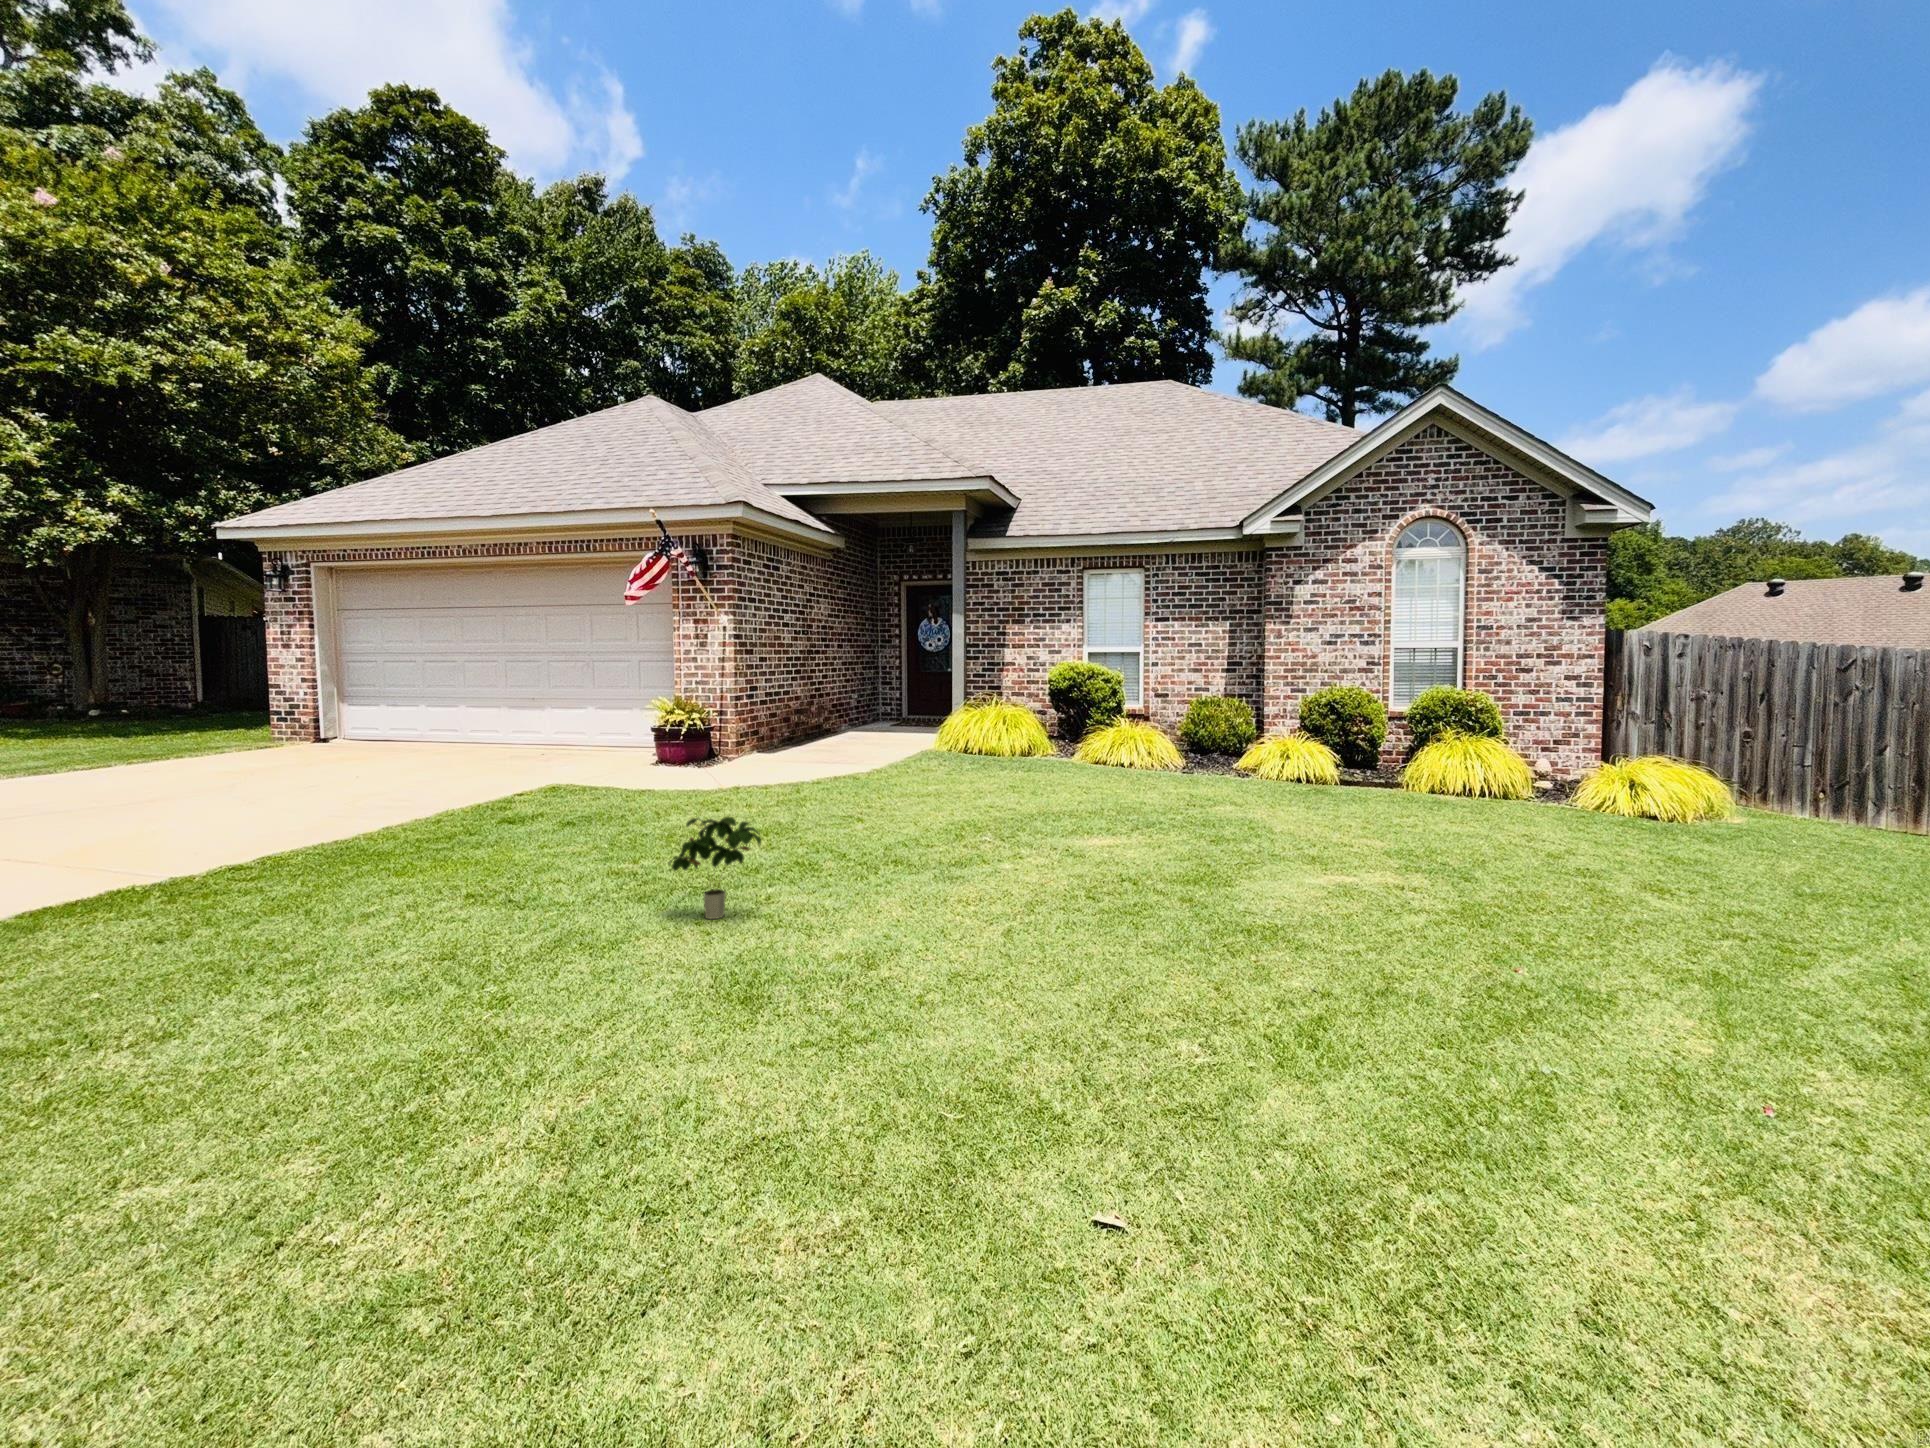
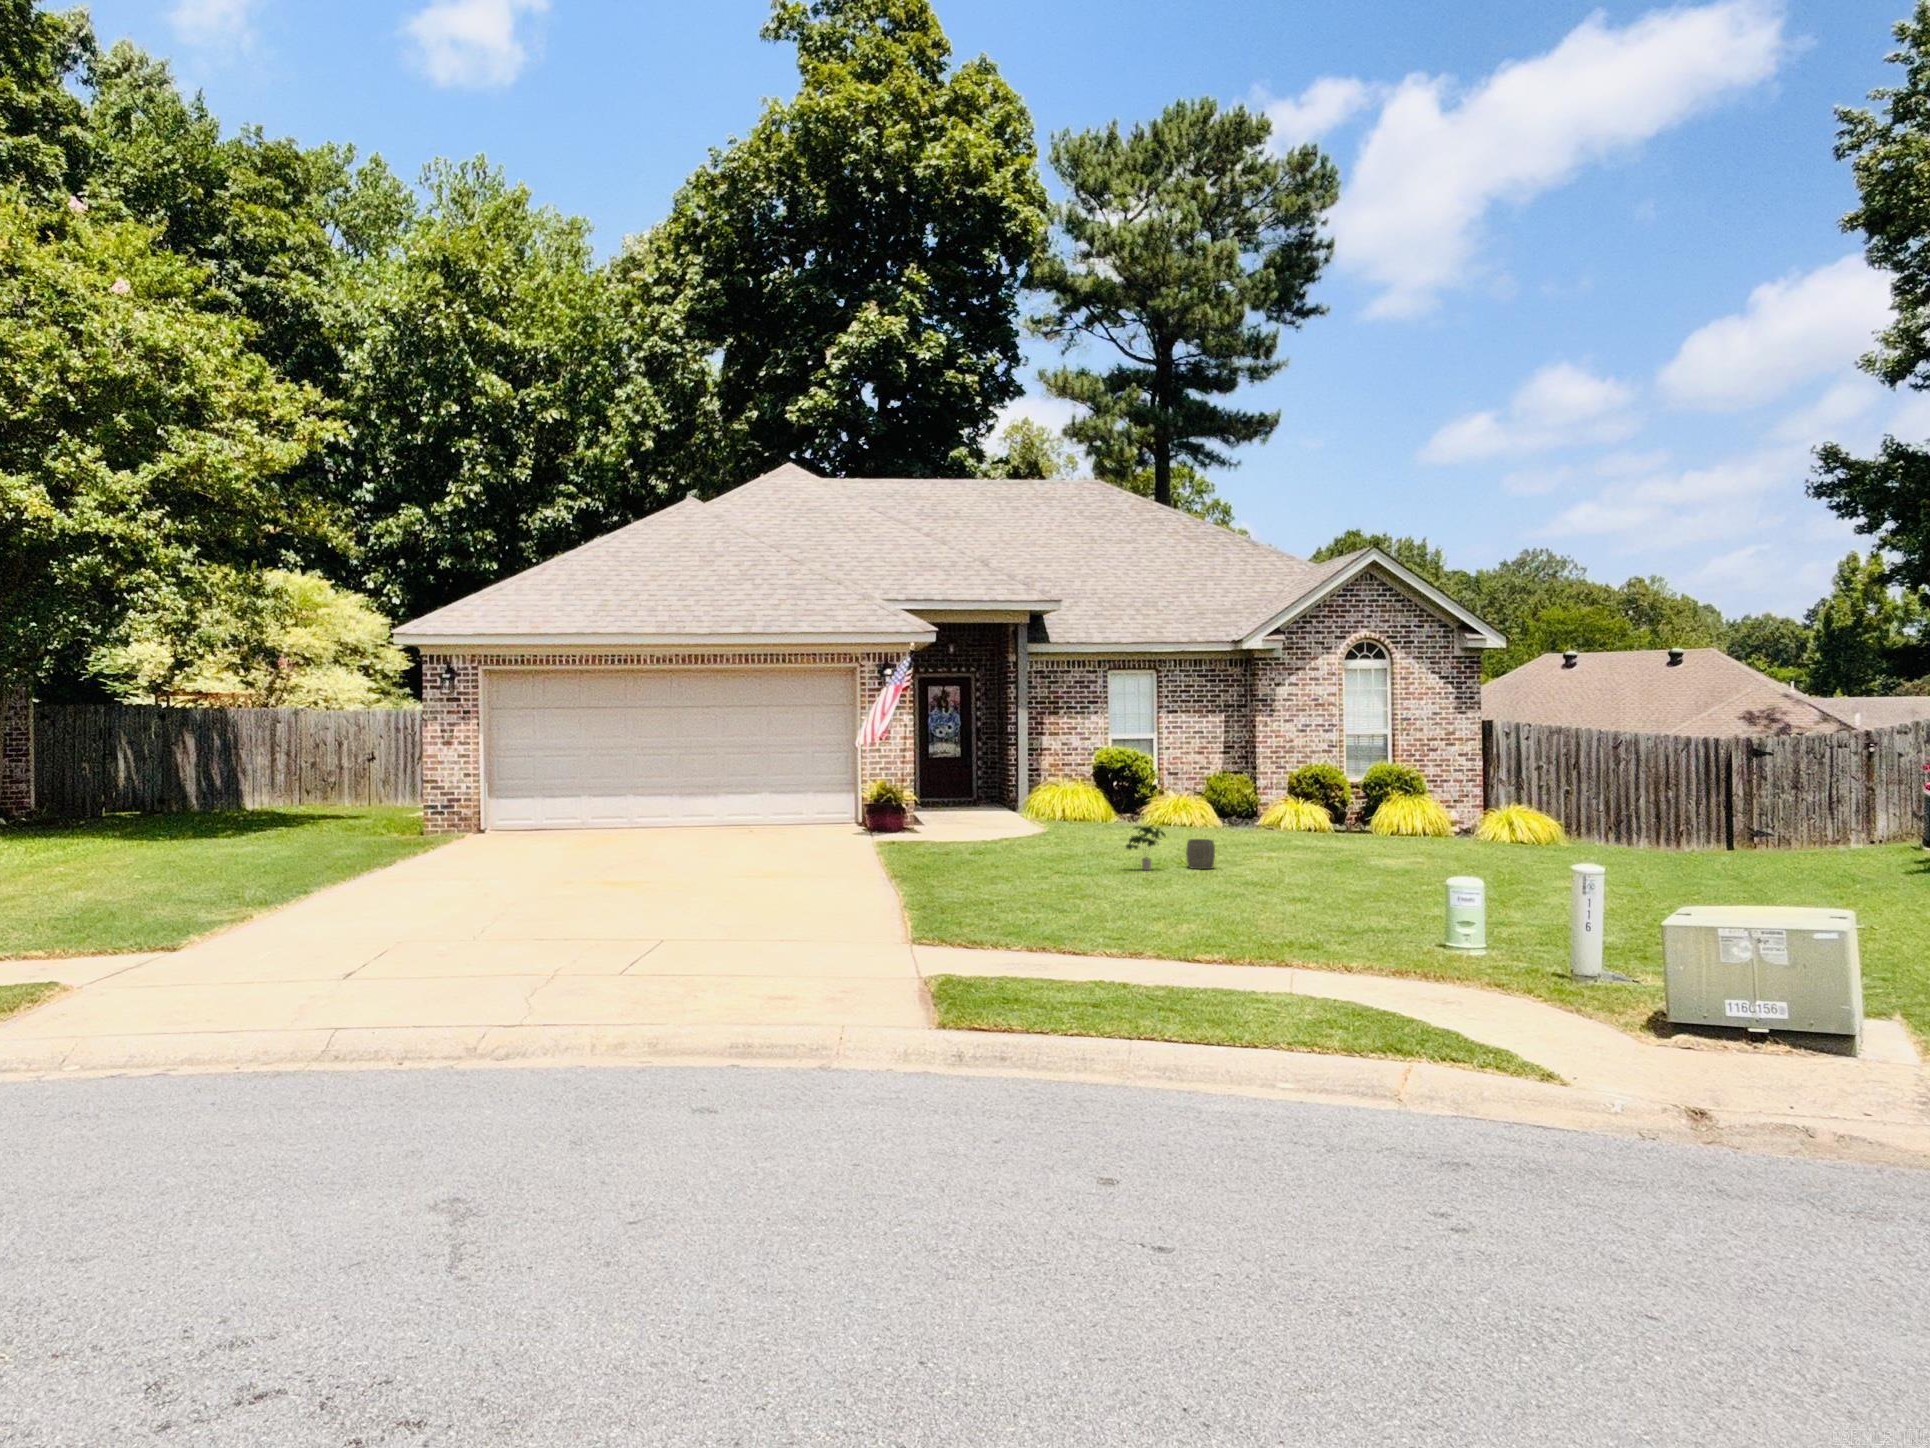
woven basket: none [821,846,886,925] -> present [1186,839,1215,869]

